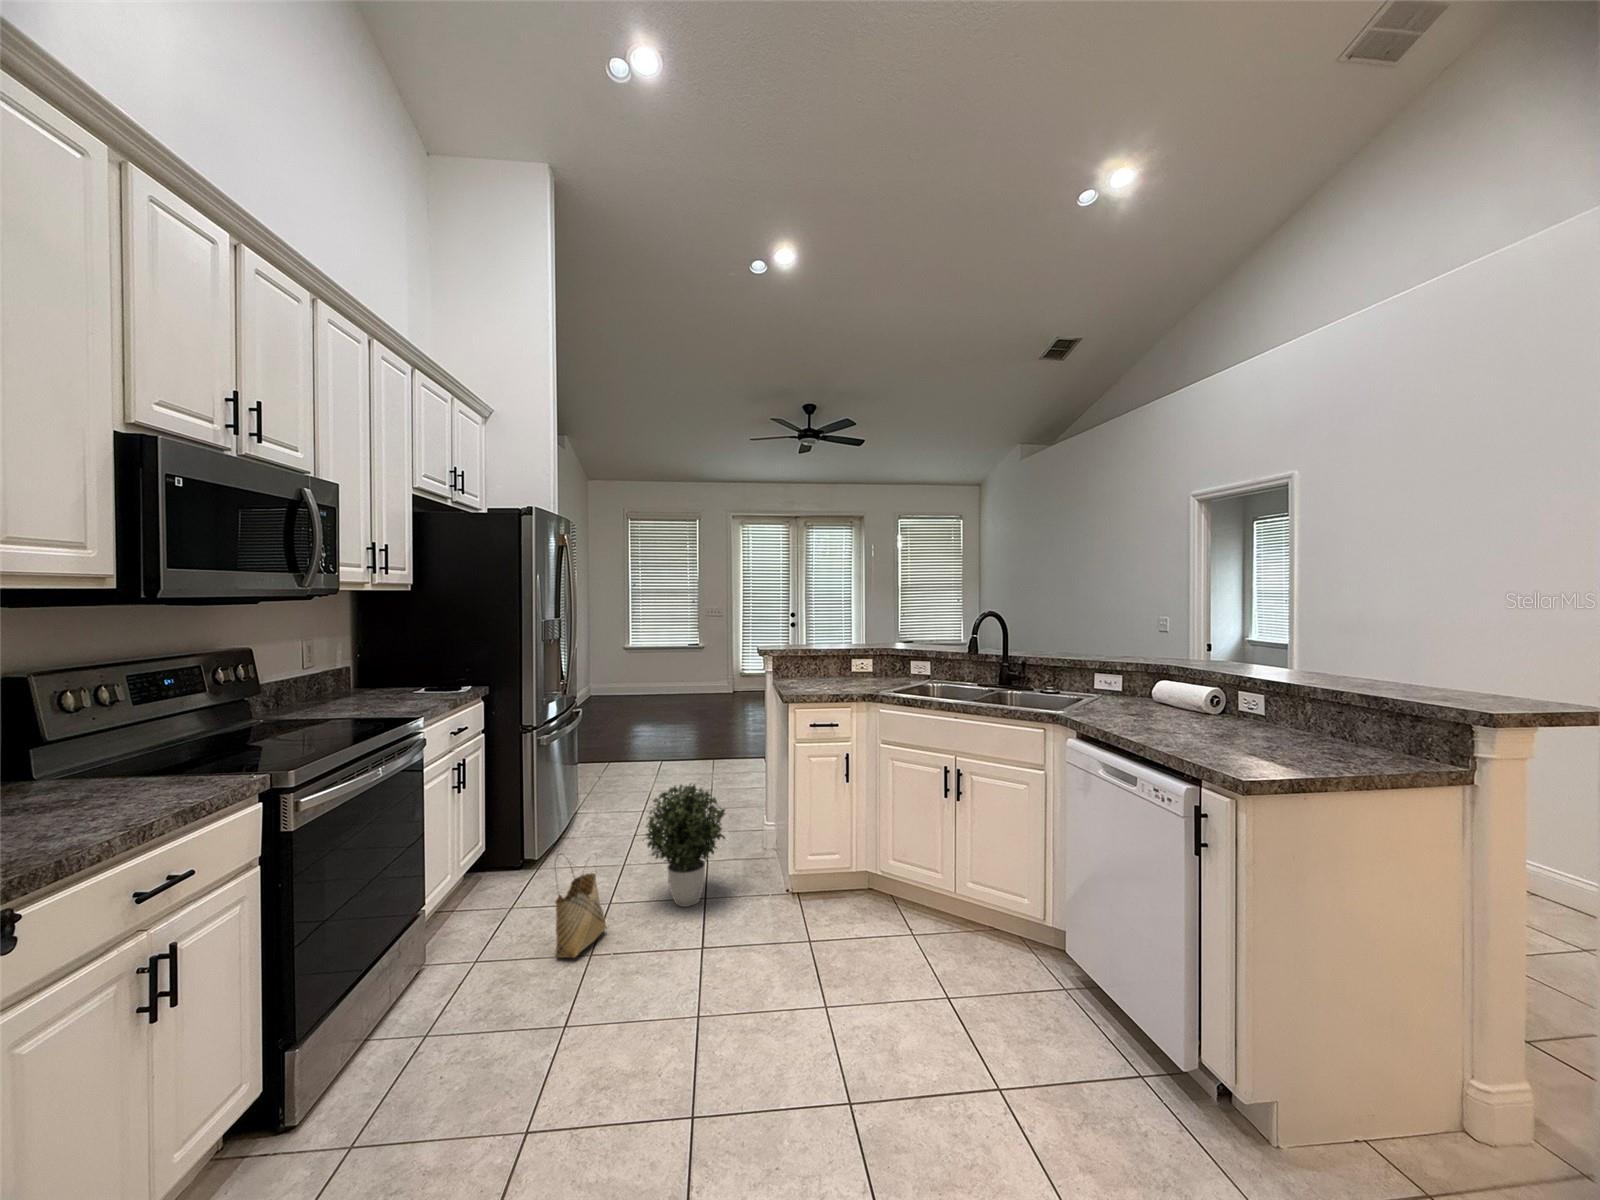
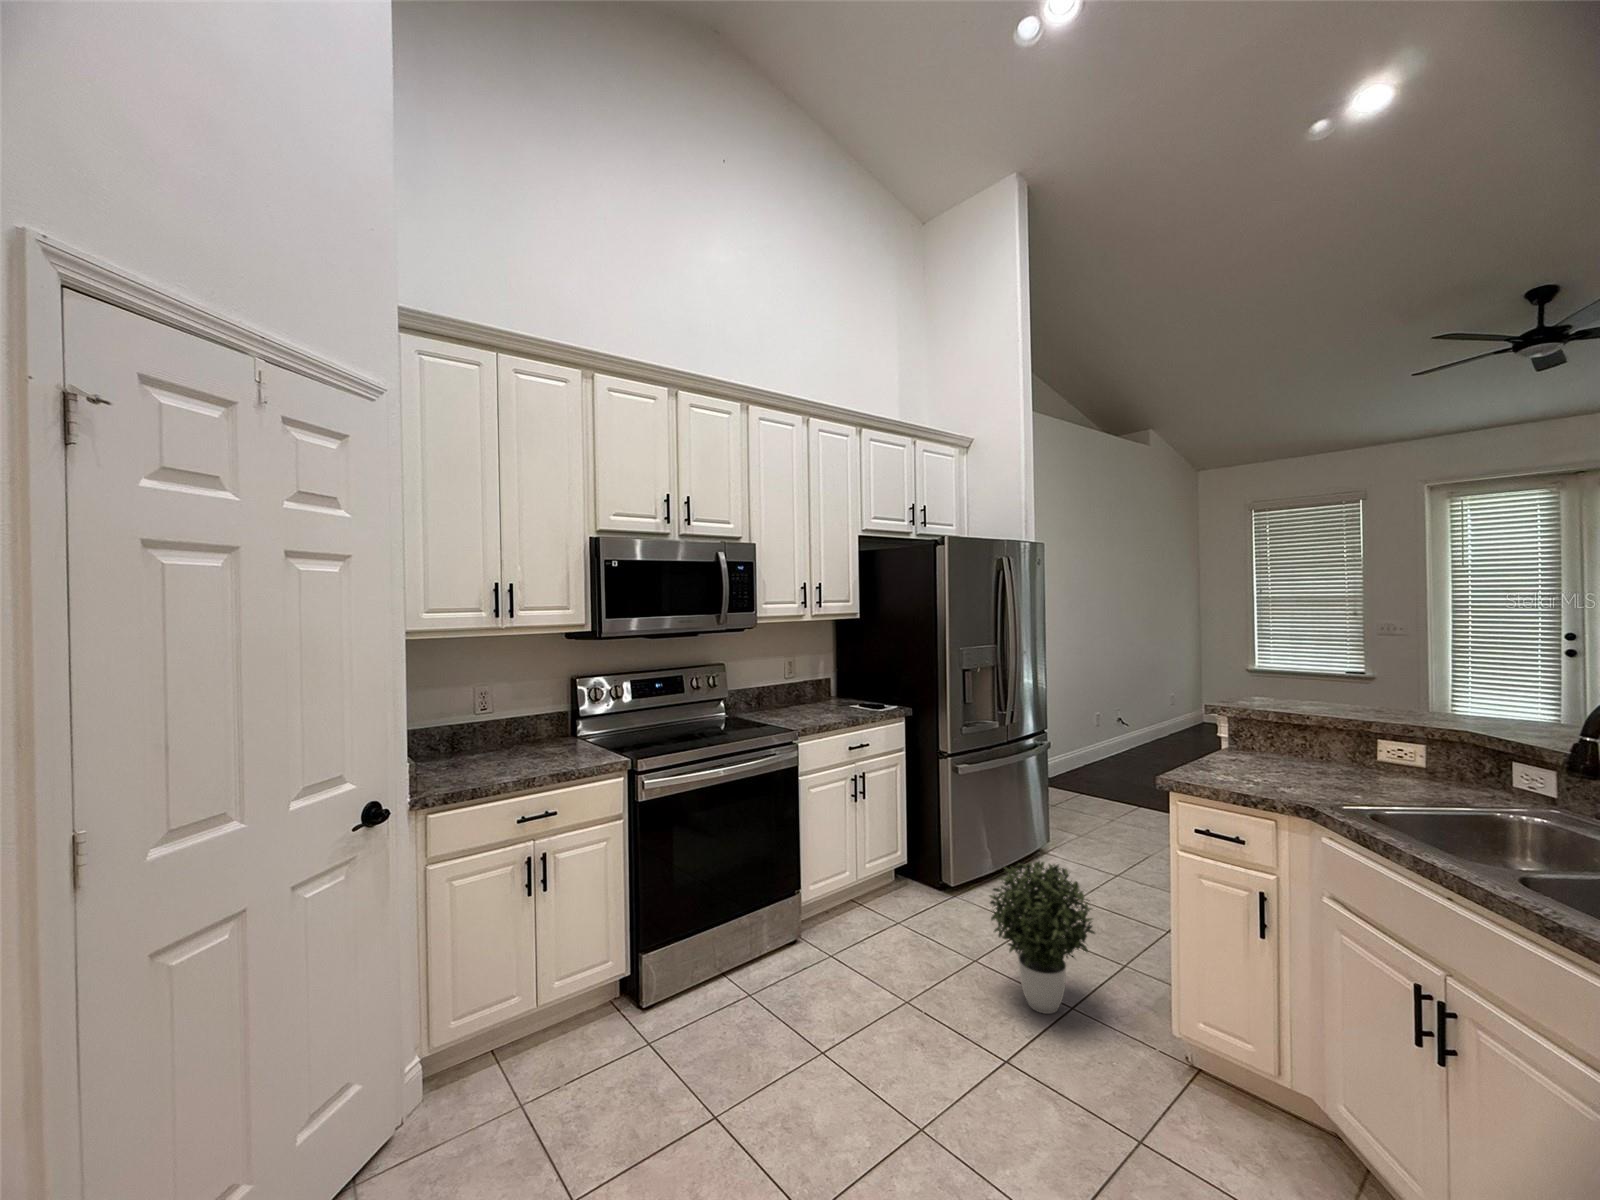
woven basket: present [555,854,606,958] -> none [872,888,936,998]

